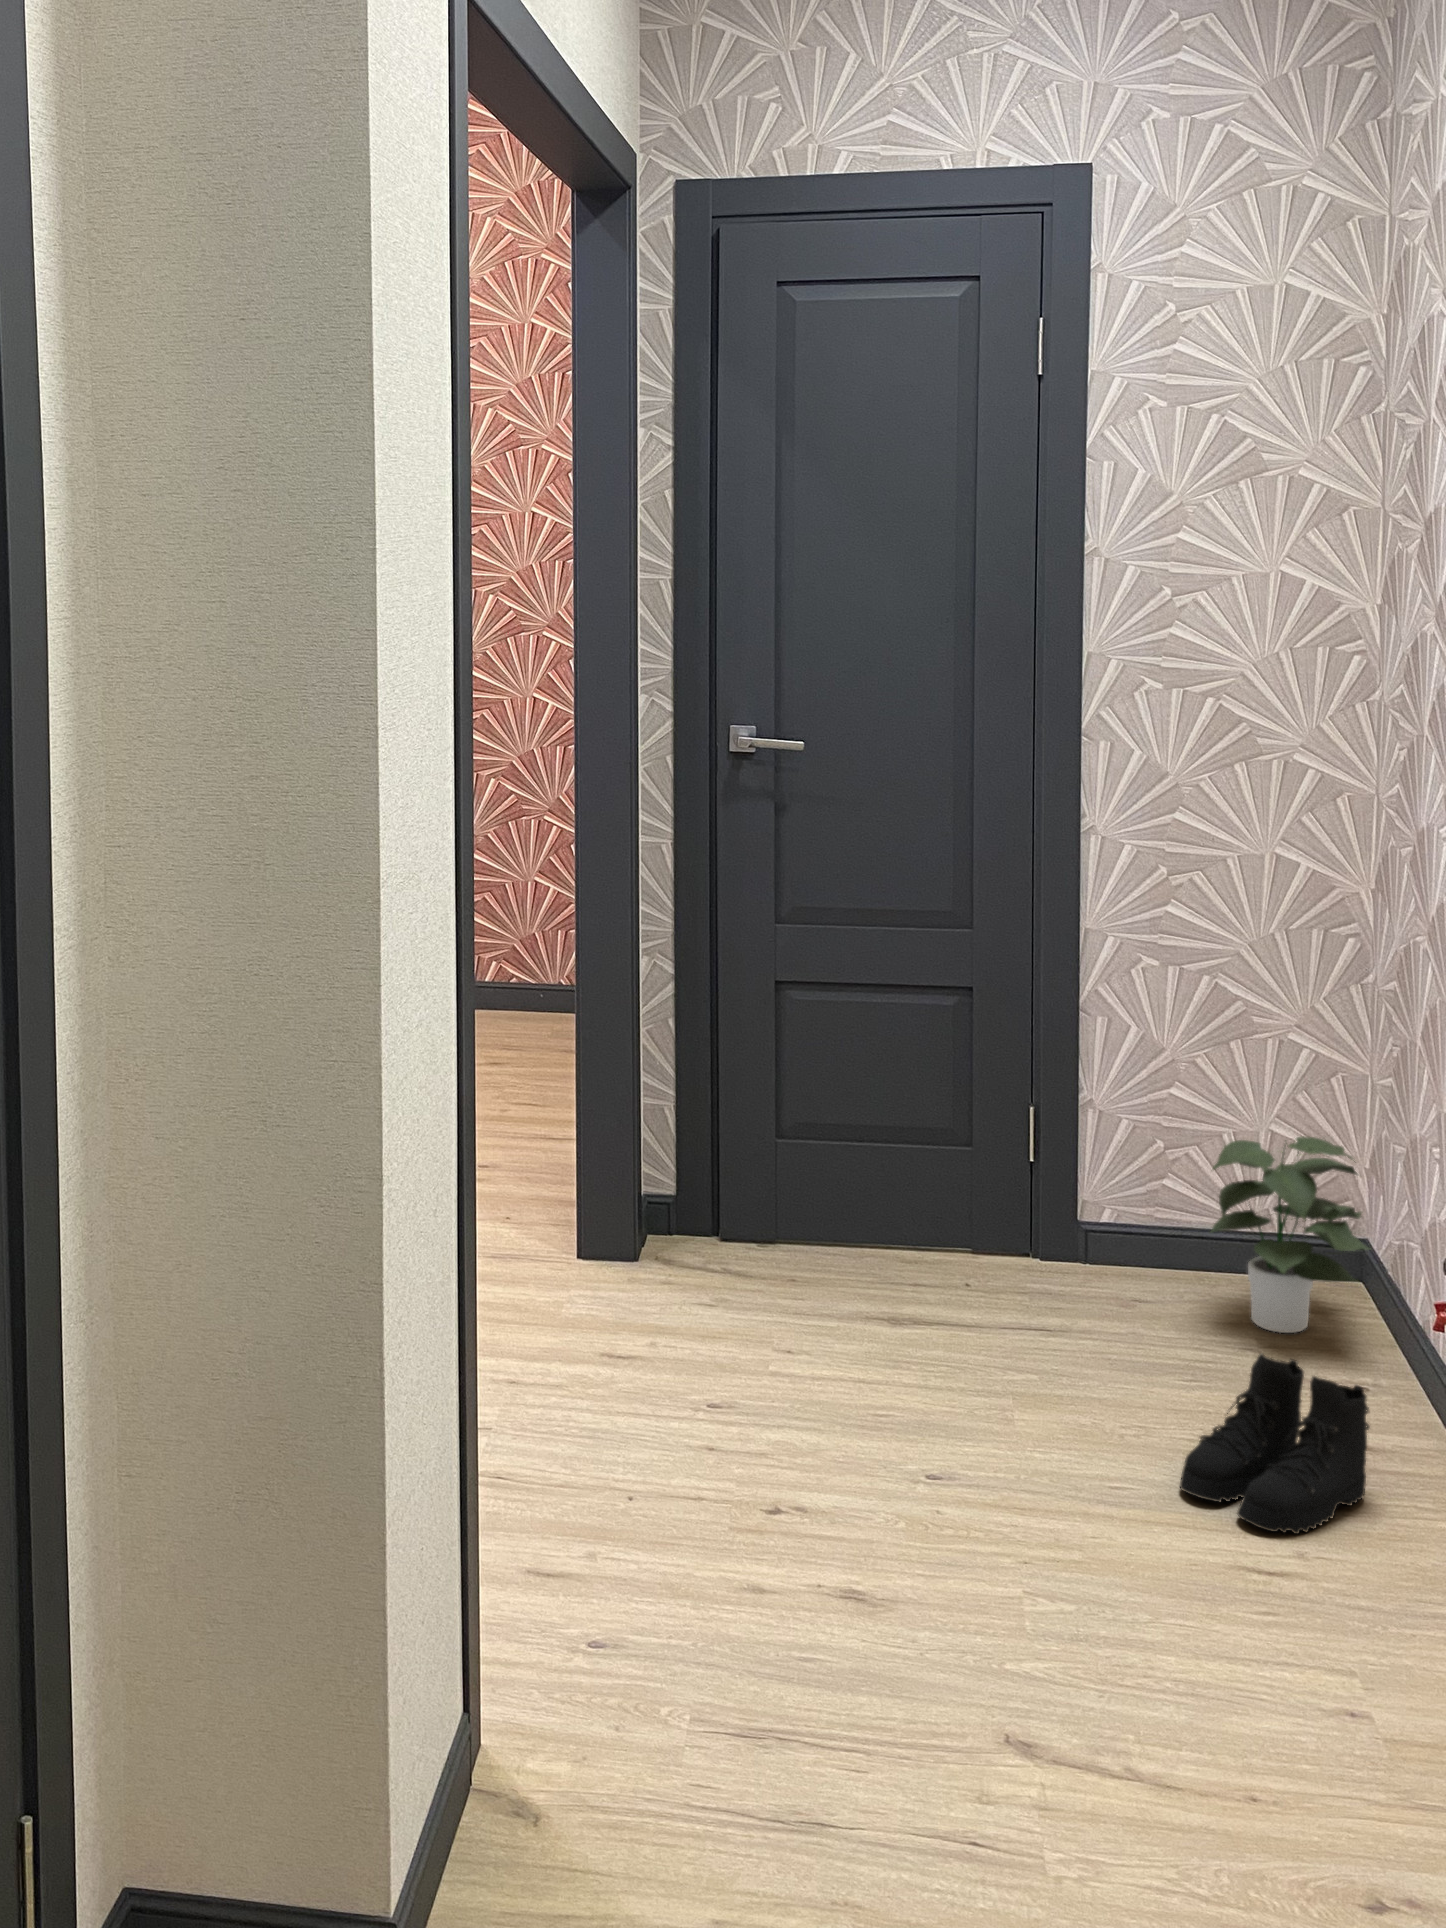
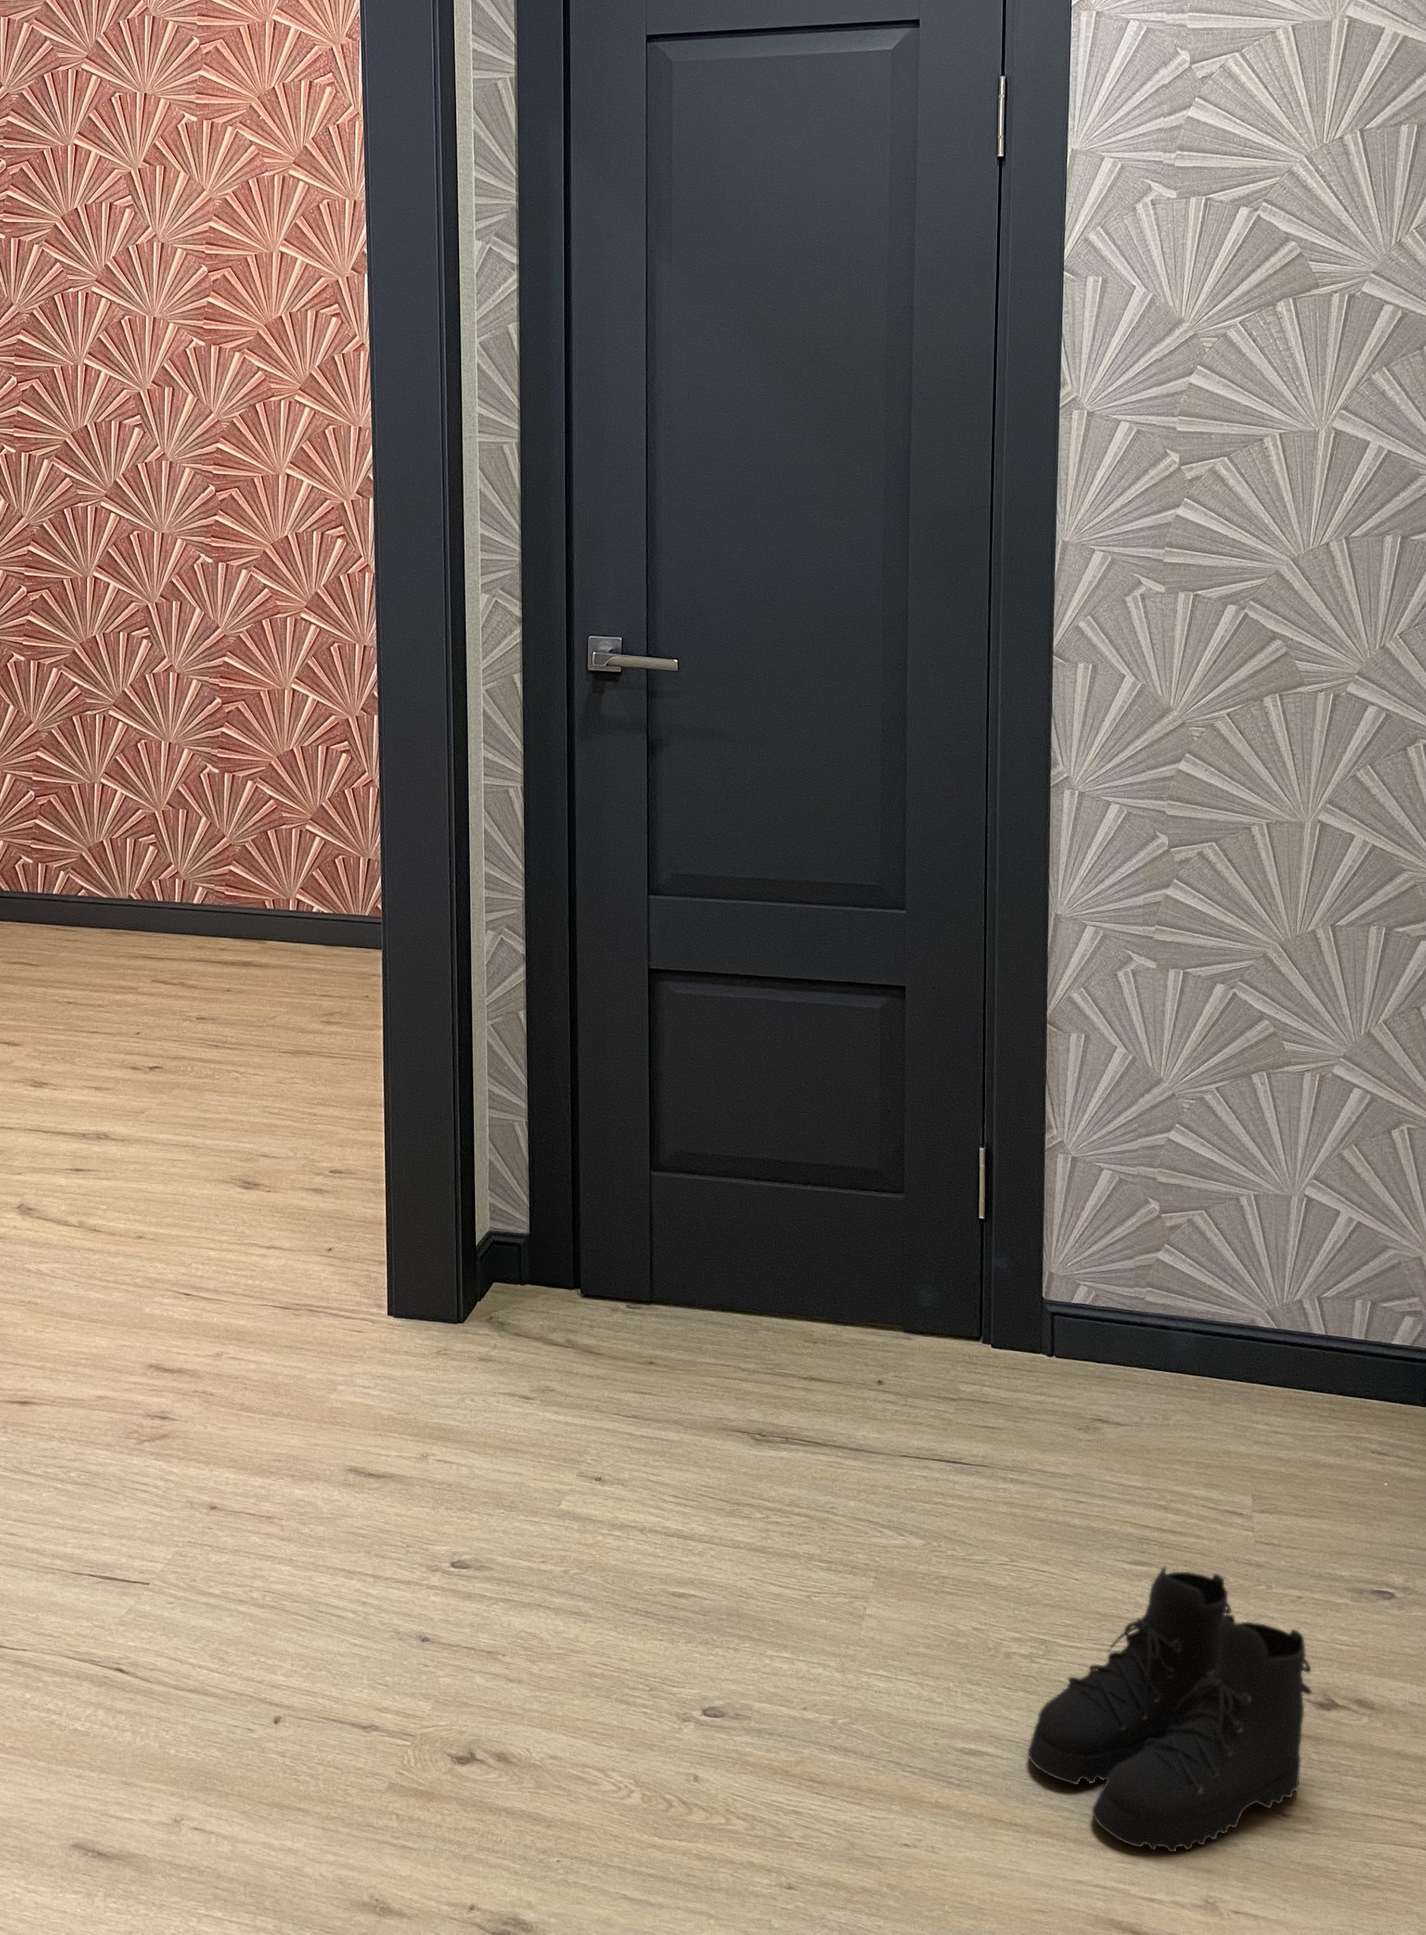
potted plant: present [1211,1137,1369,1333] -> none [1183,1211,1406,1488]

